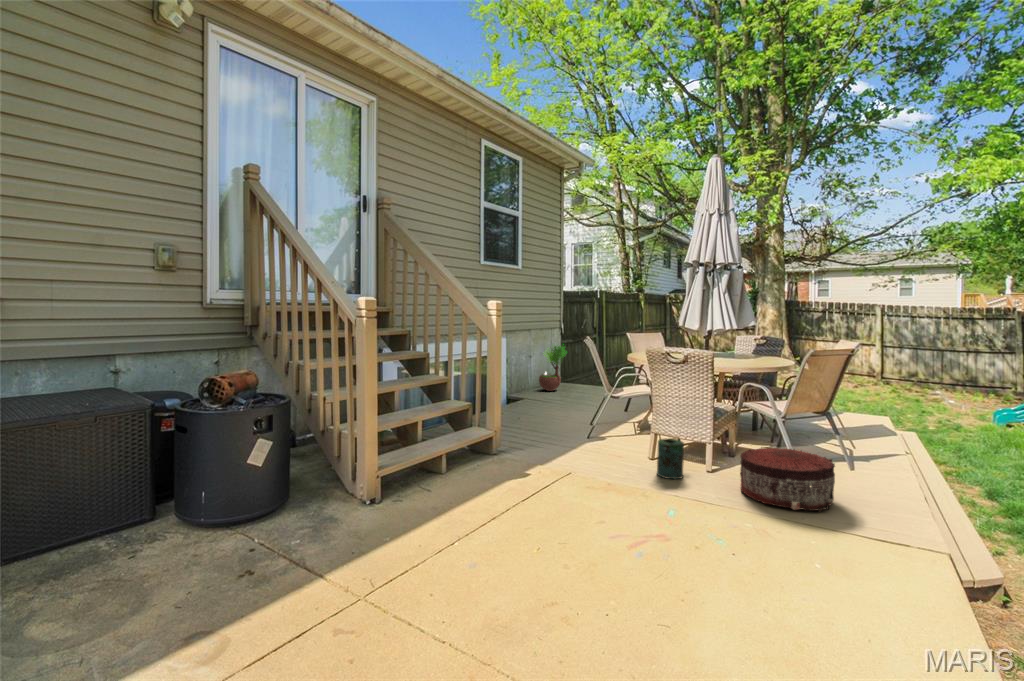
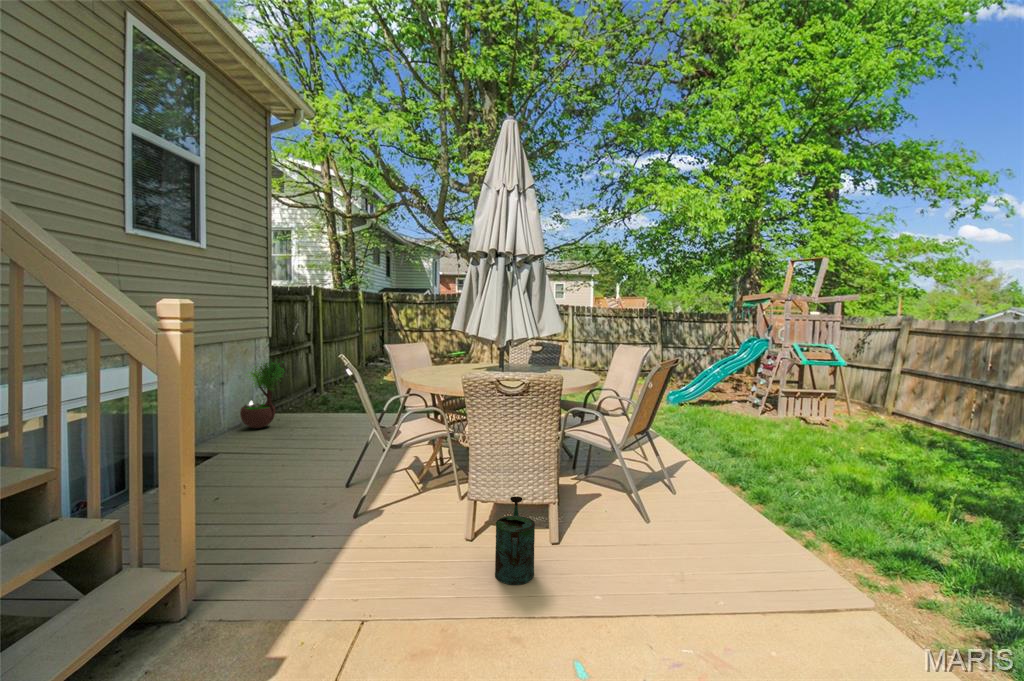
pouf: present [740,448,835,511] -> none [614,502,738,605]

